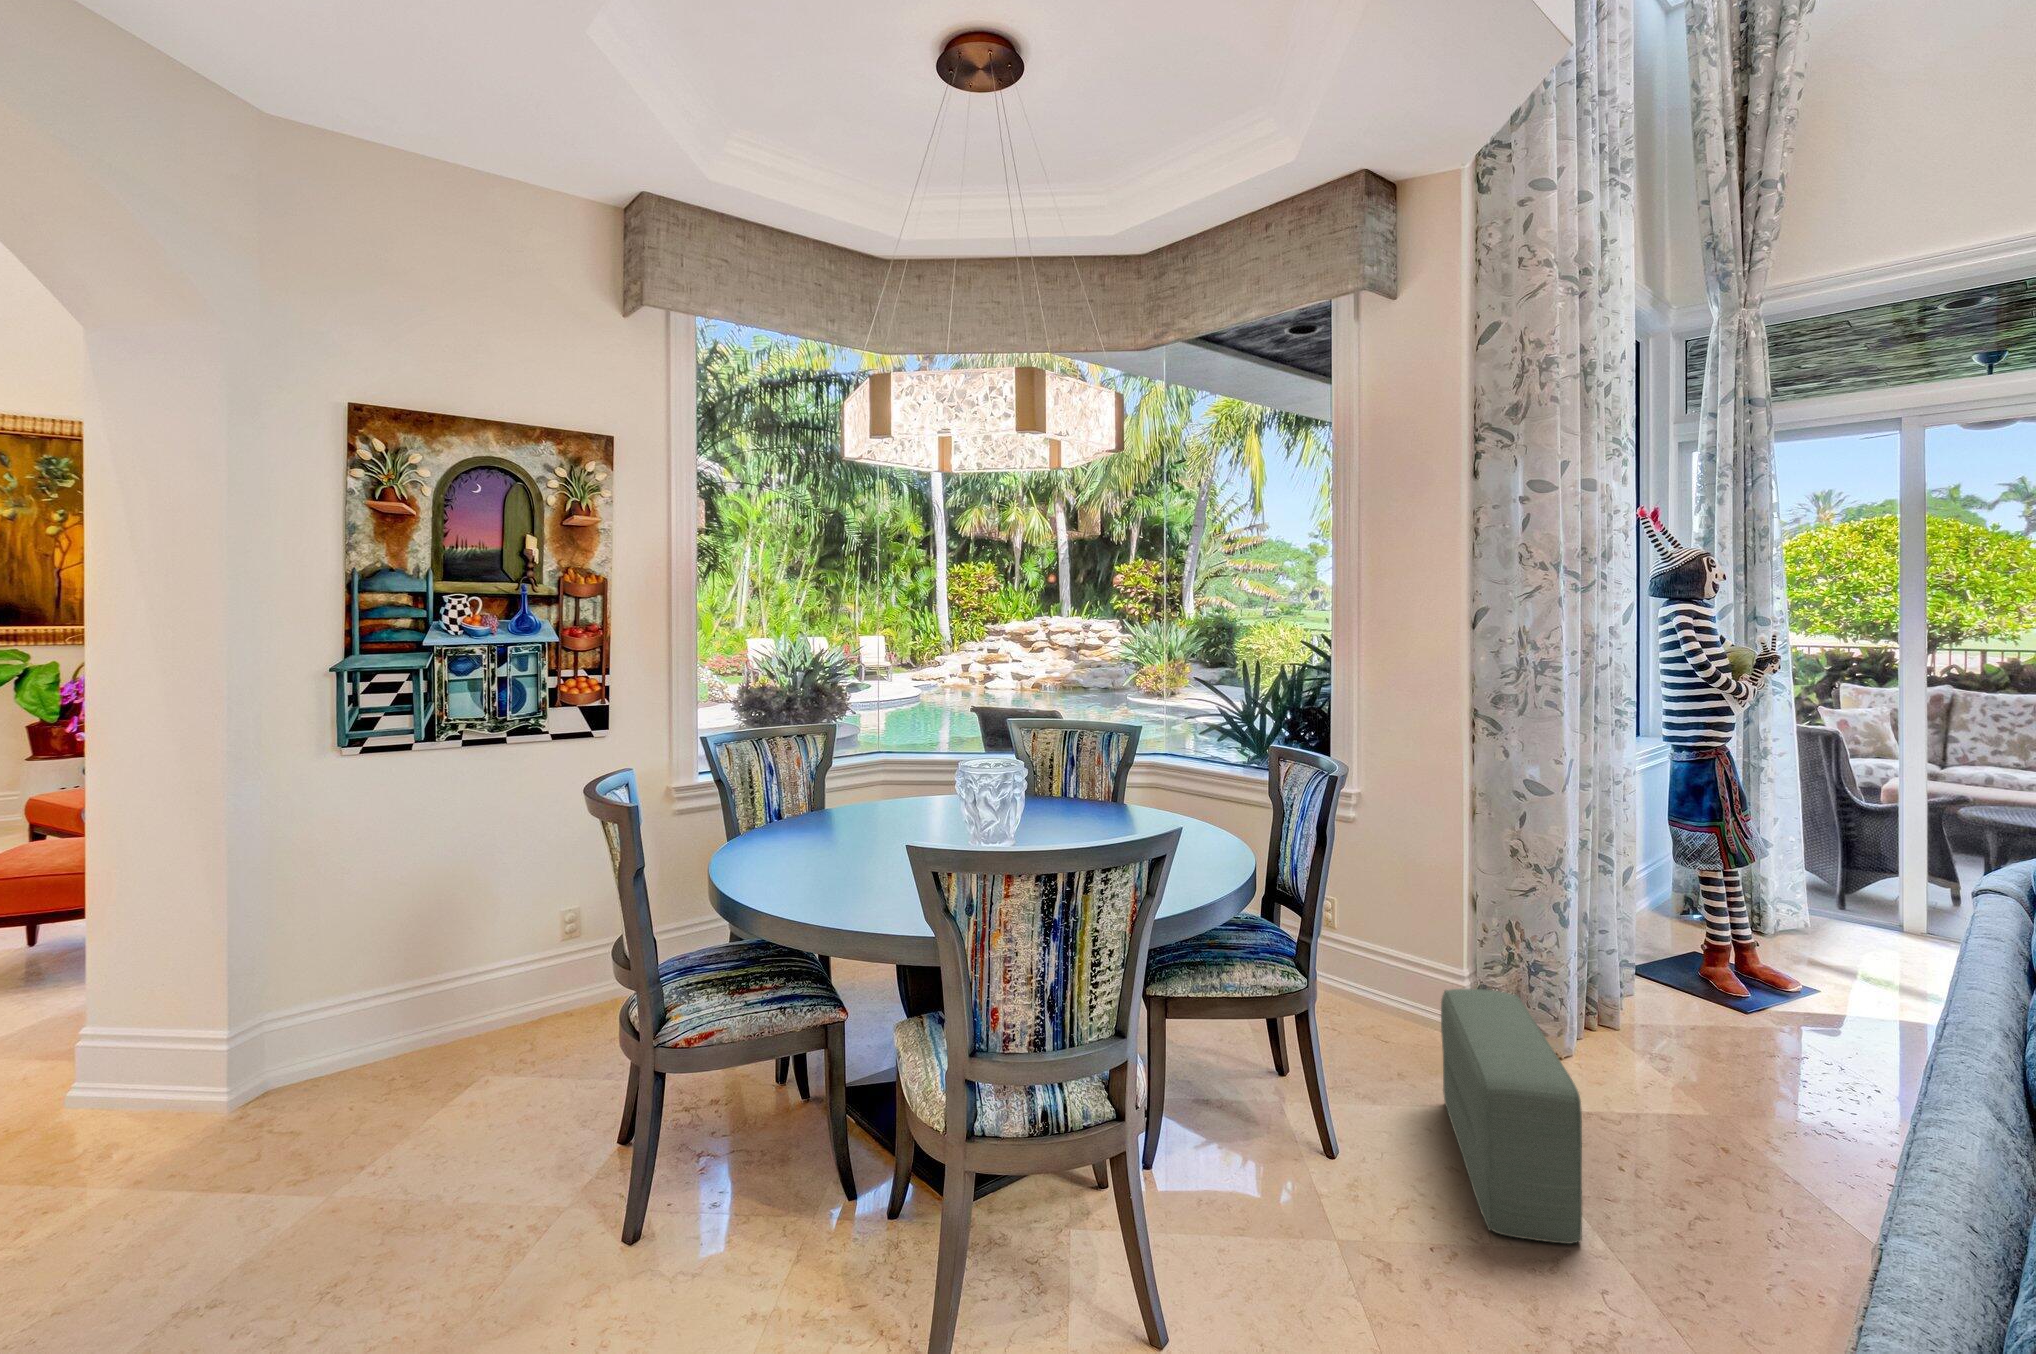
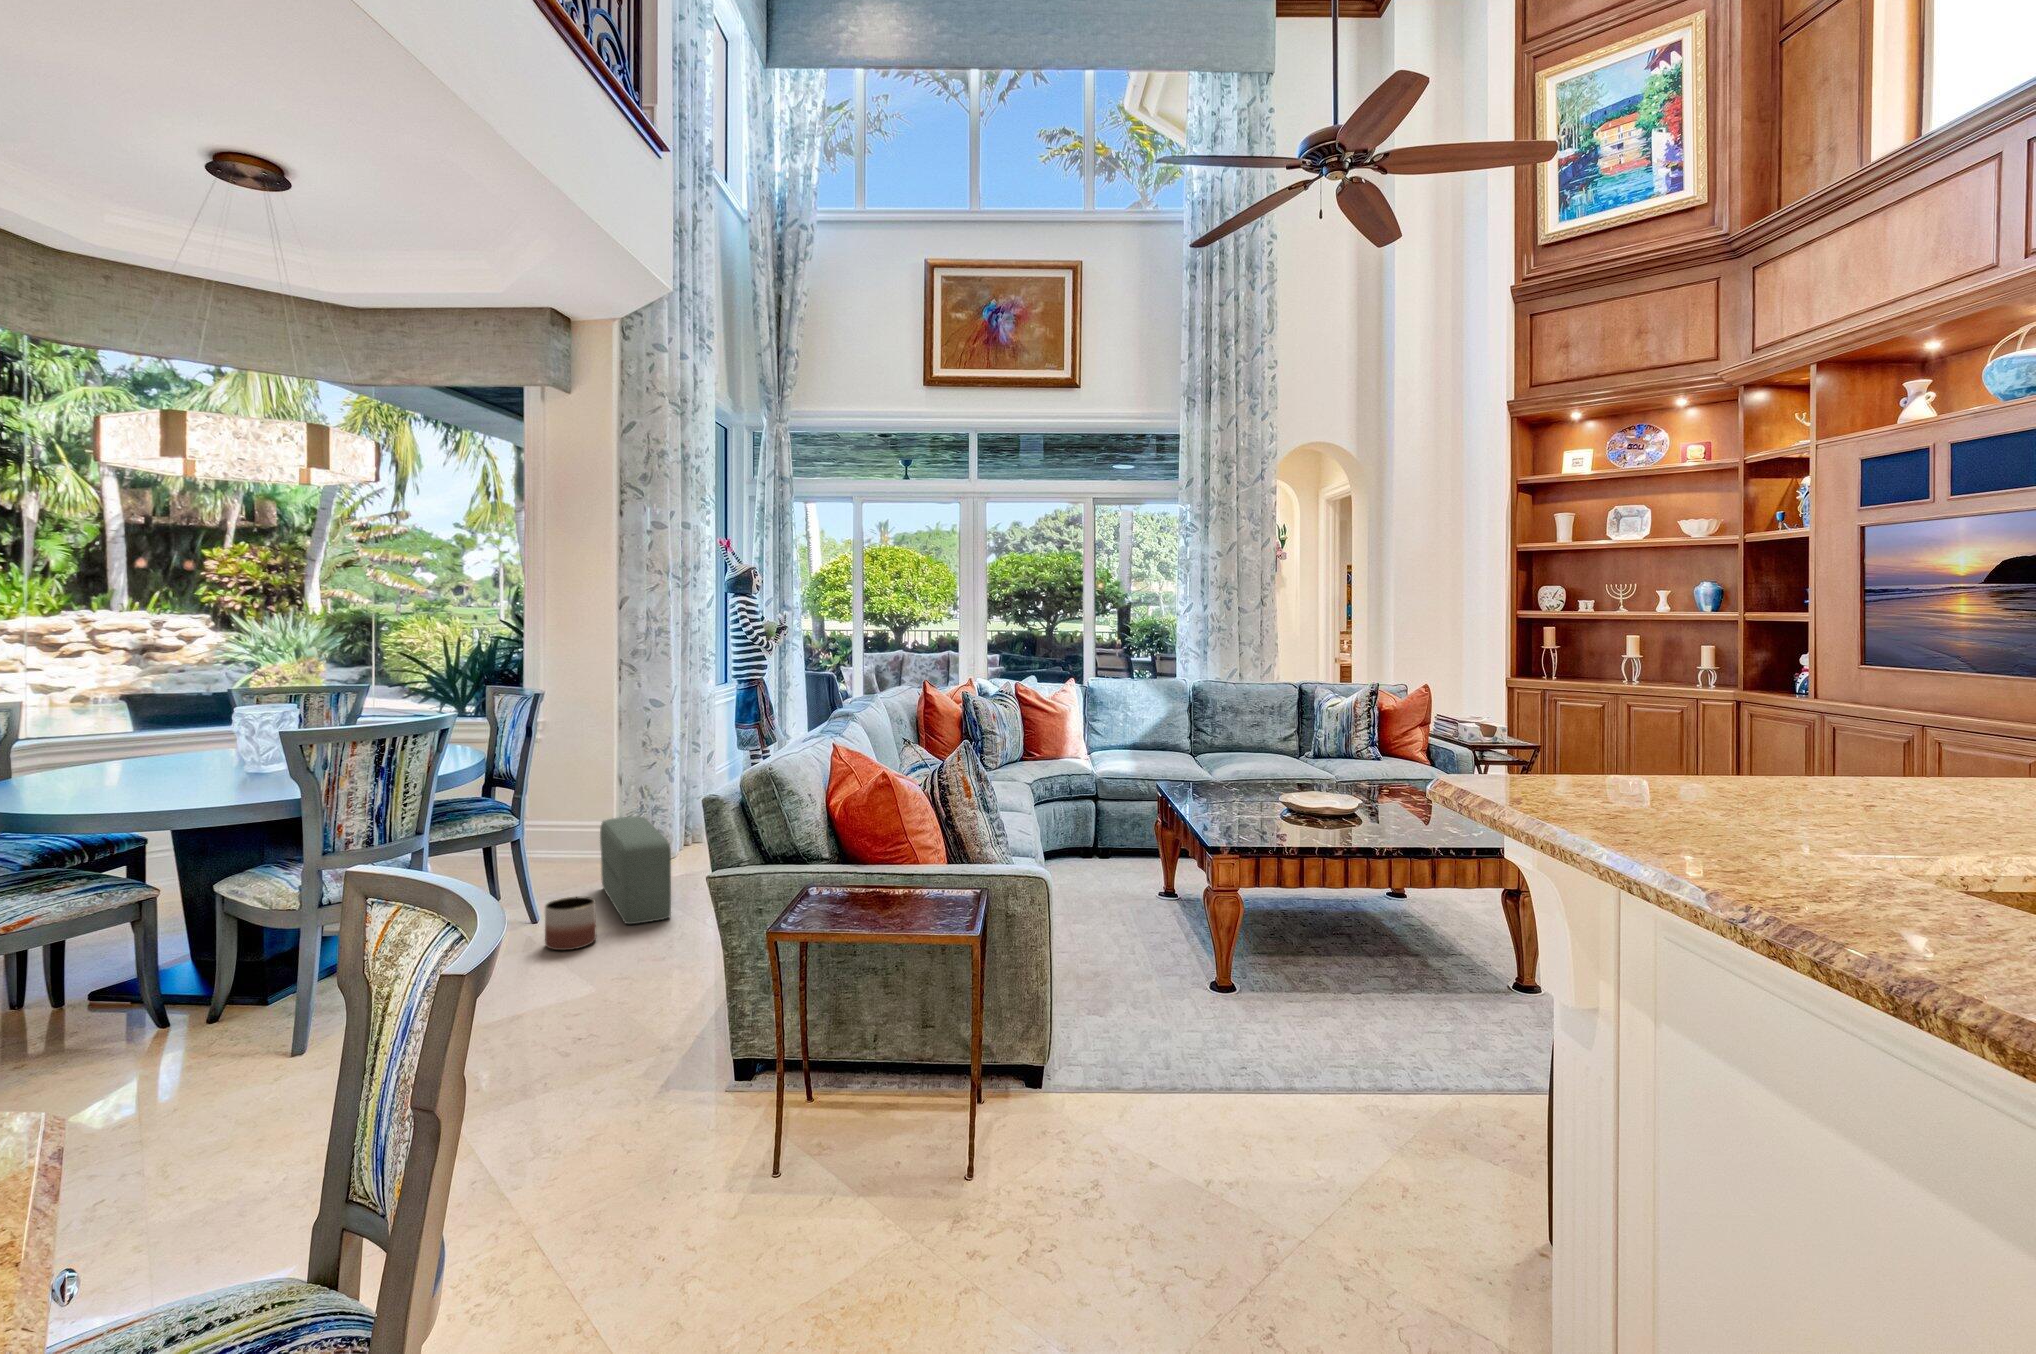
planter: none [1339,1154,1432,1275] -> present [545,897,596,950]

